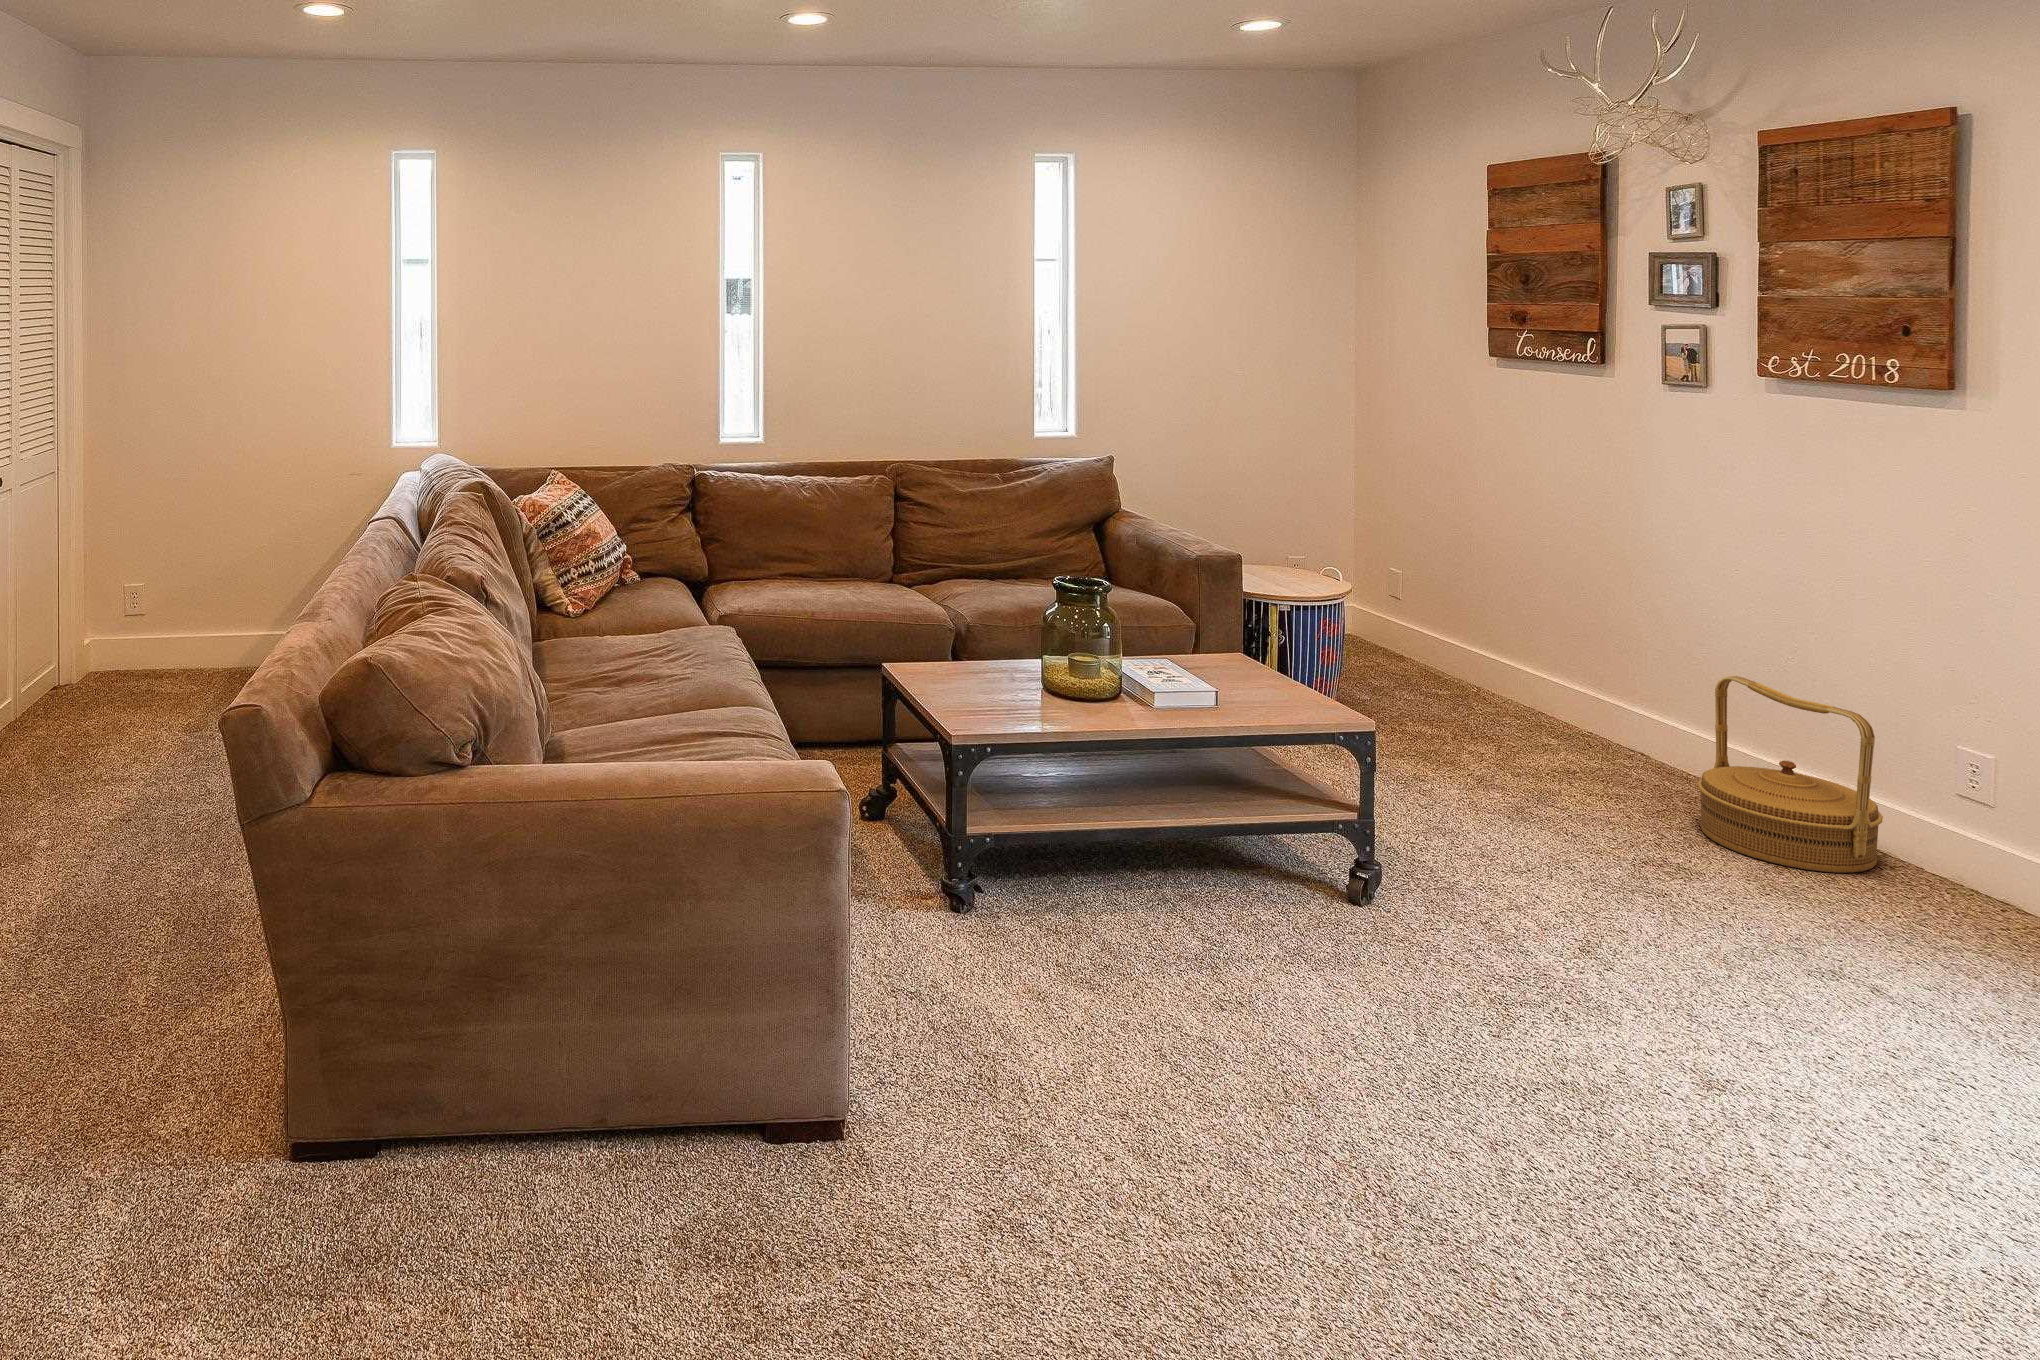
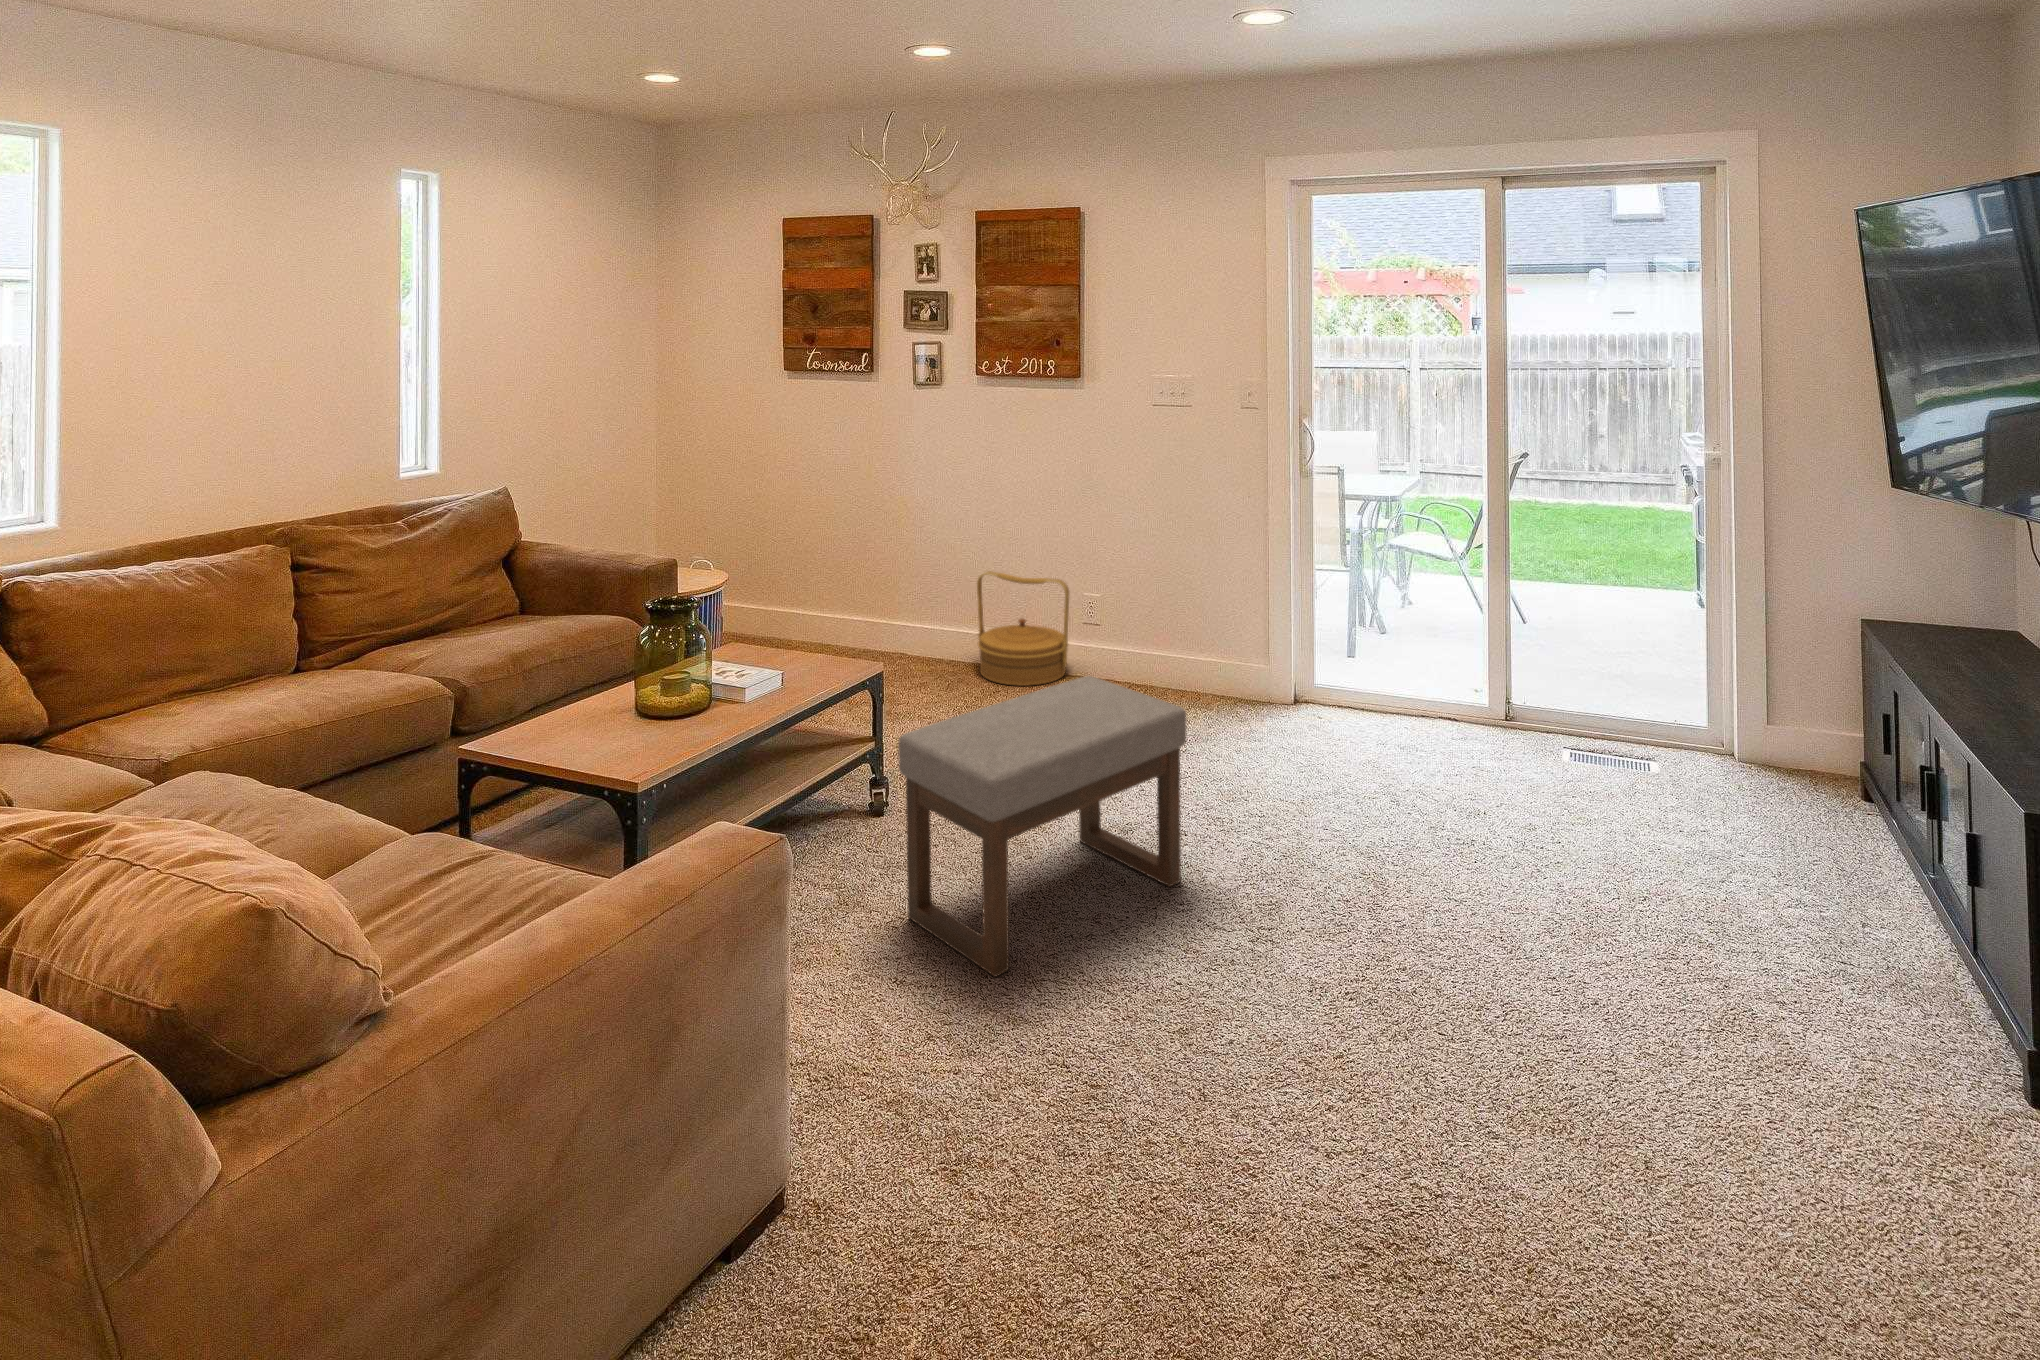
ottoman: none [1237,771,1708,1153] -> present [898,676,1187,977]

